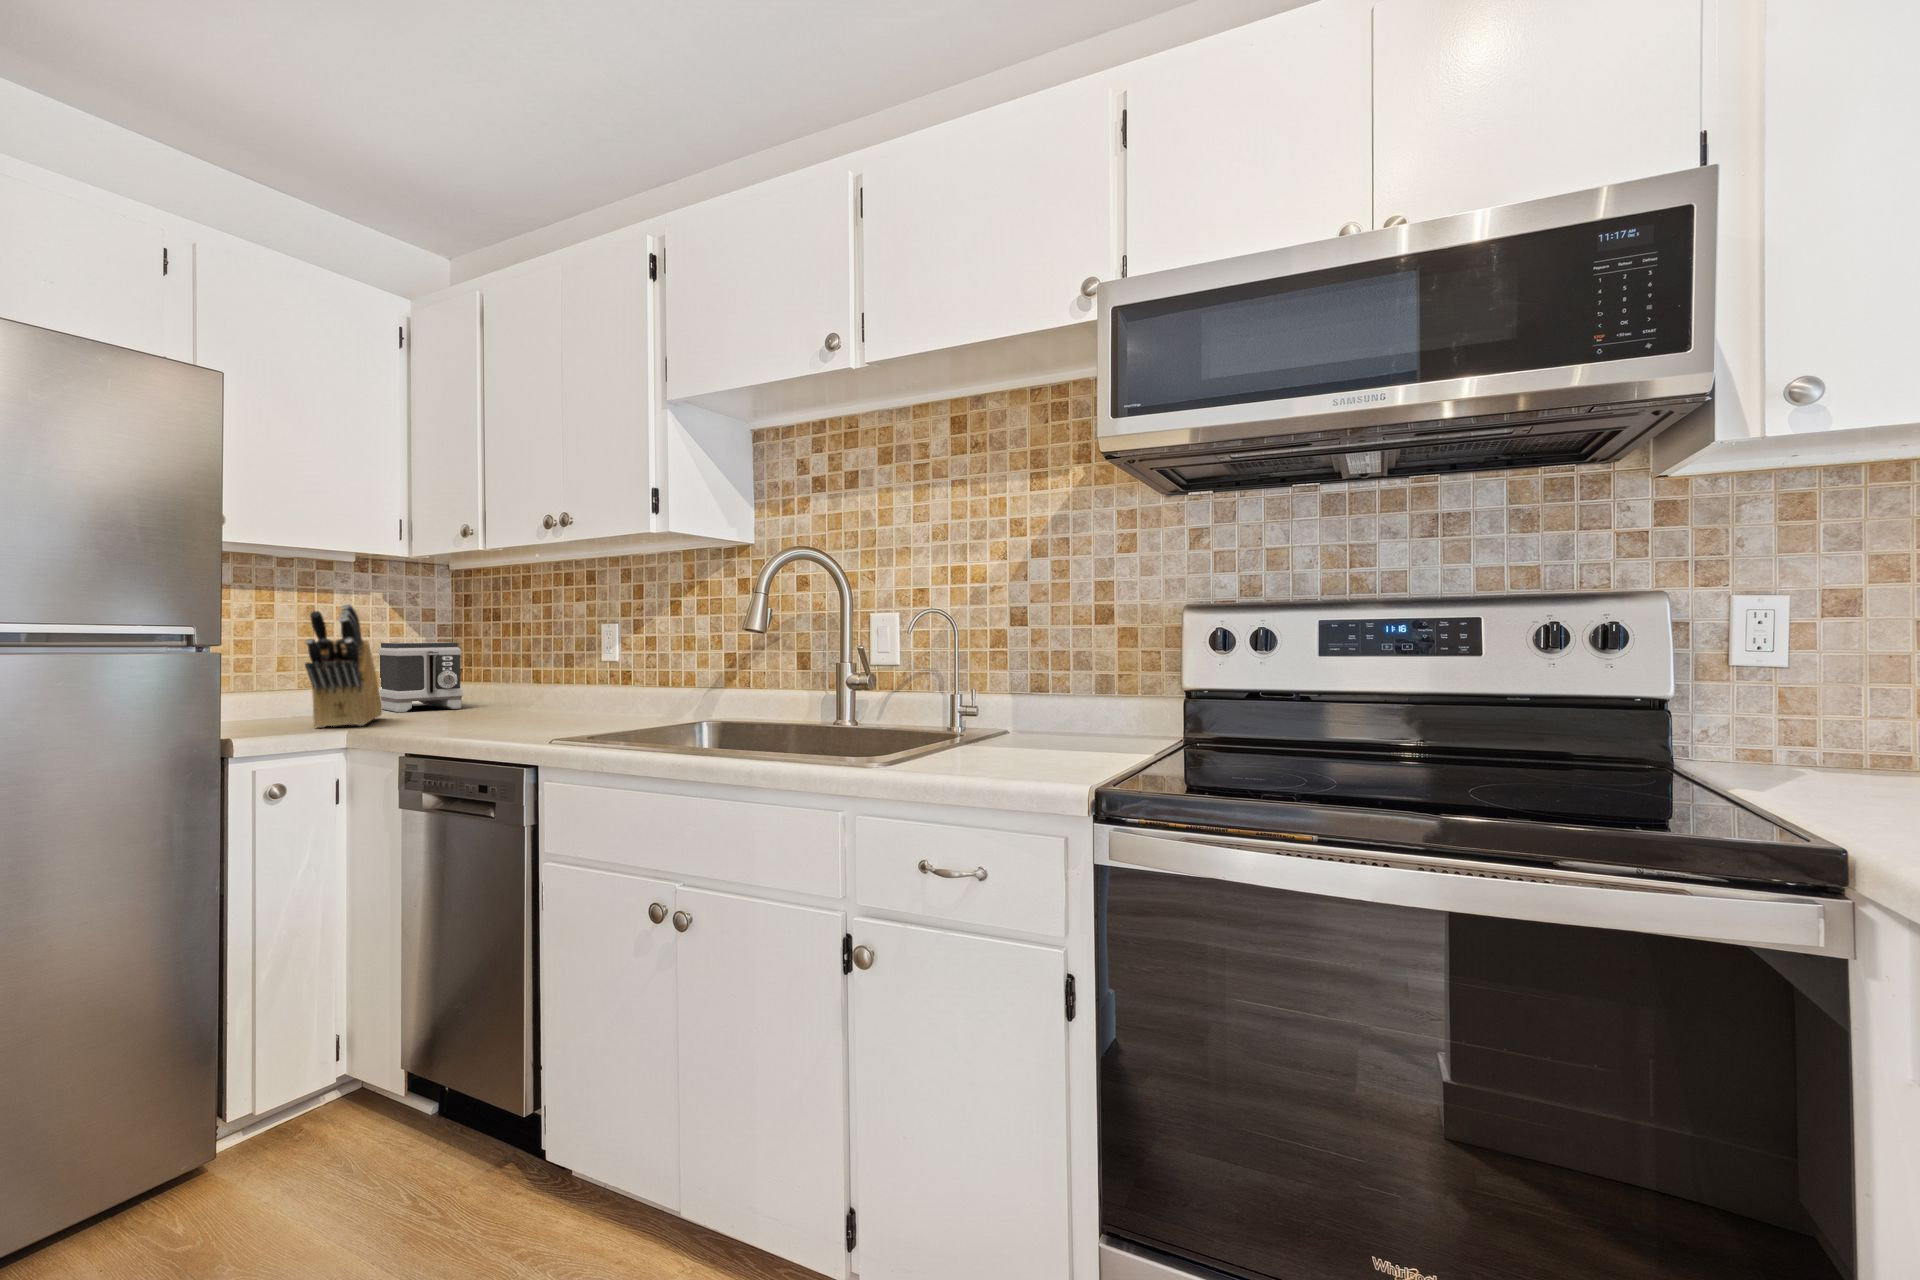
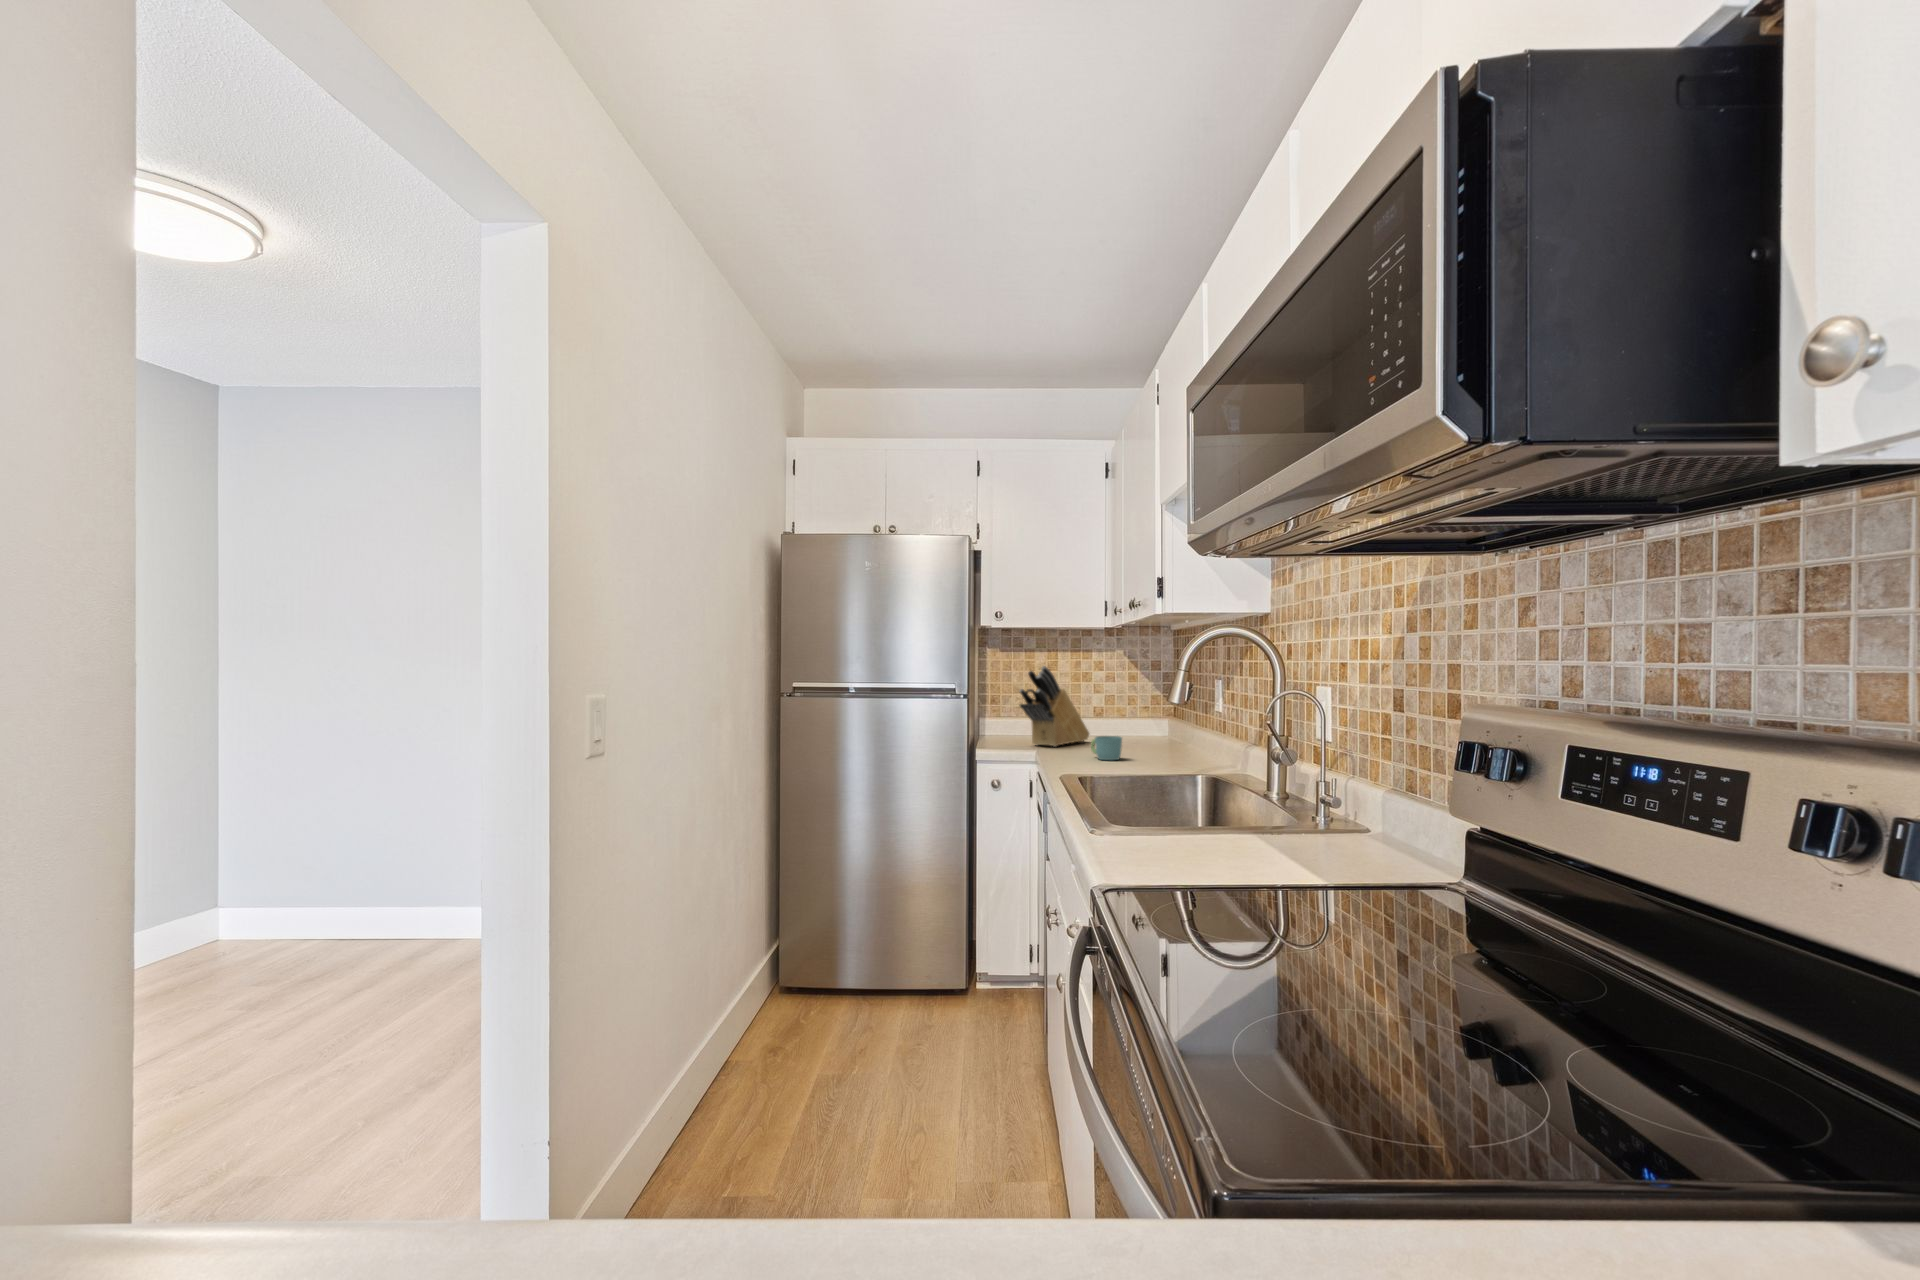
toaster: present [379,642,463,712] -> none [1117,685,1165,739]
mug: none [474,697,528,729] -> present [1091,736,1122,760]

